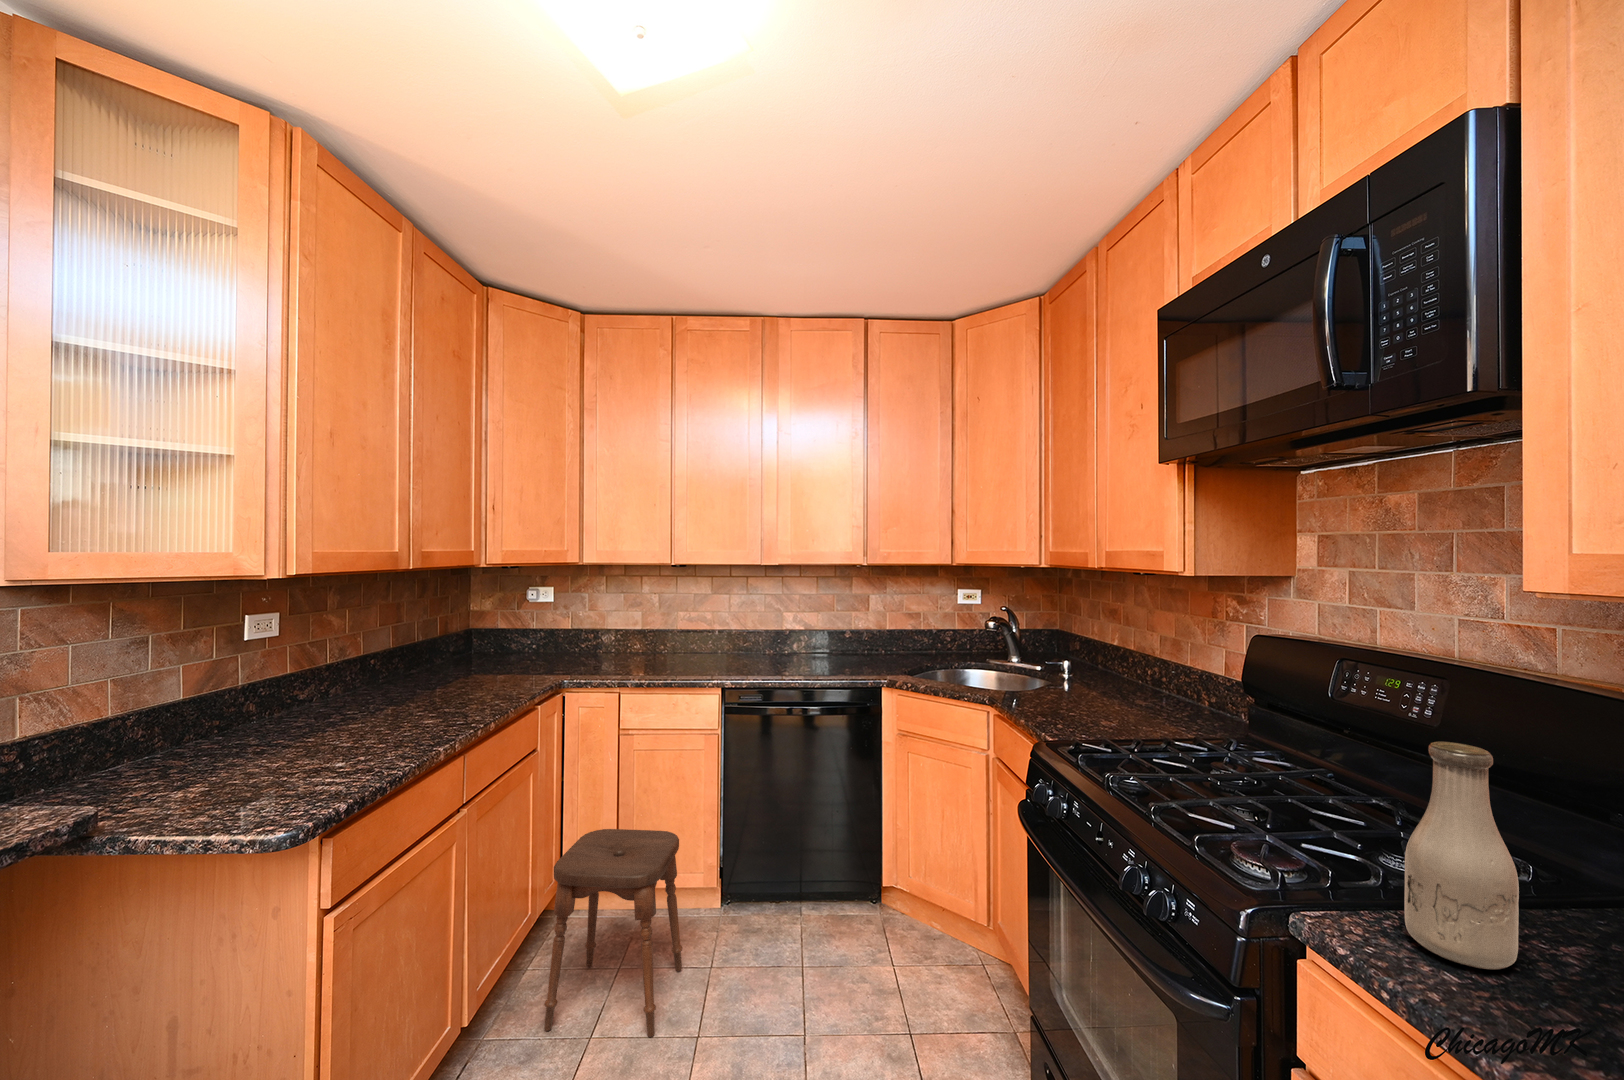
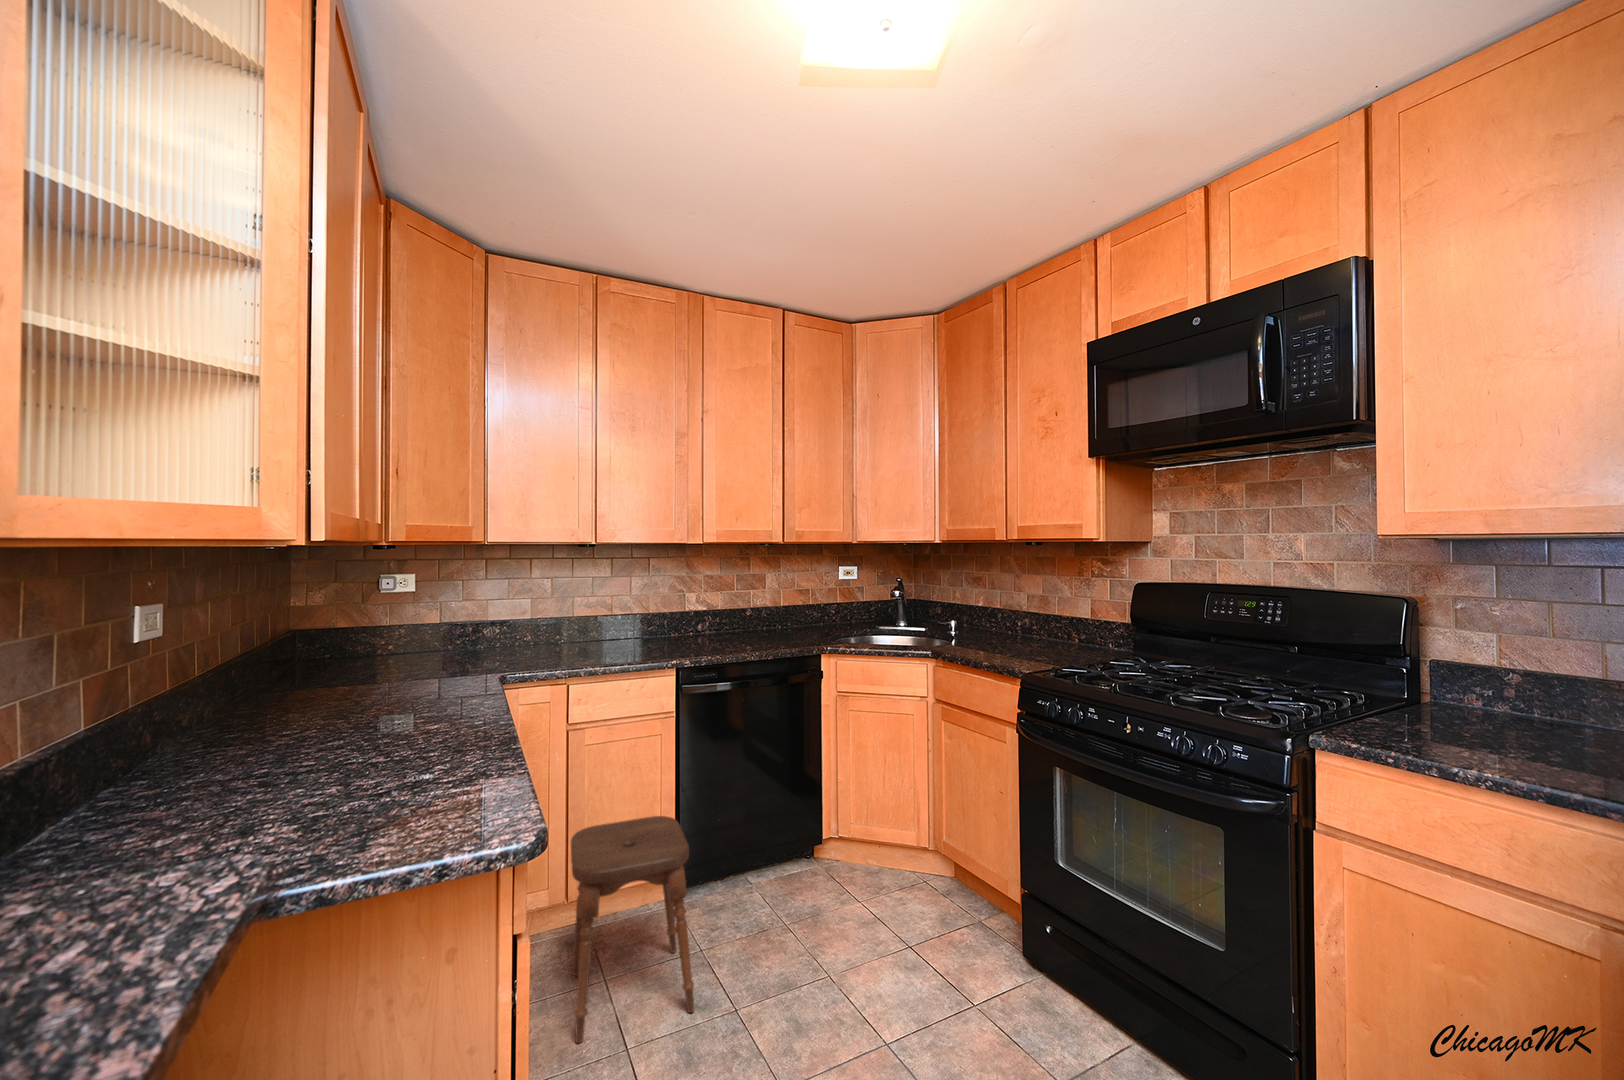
bottle: present [1405,742,1519,970] -> none [1372,620,1434,742]

